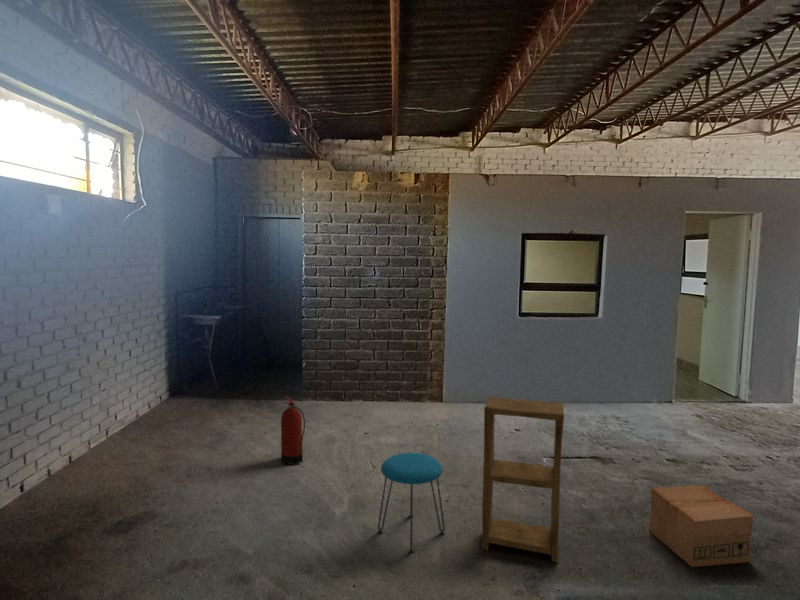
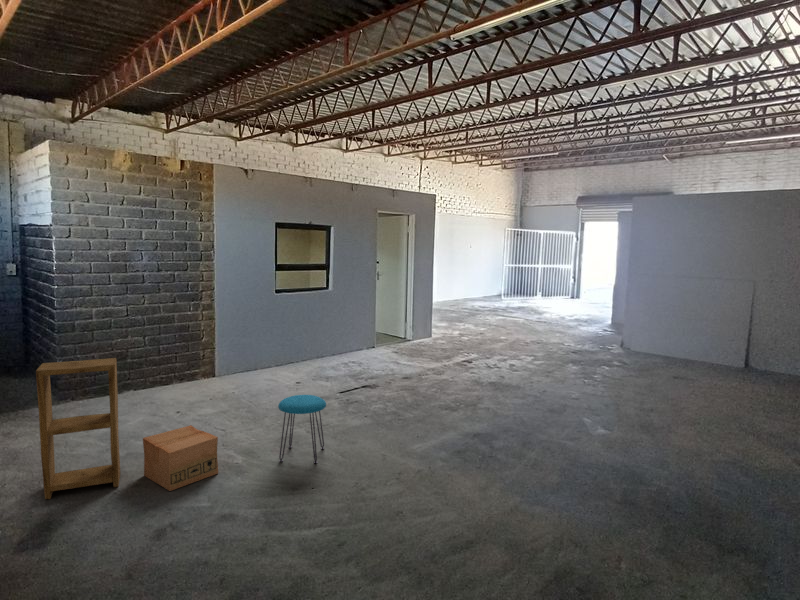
fire extinguisher: present [281,396,305,464] -> none [119,382,151,450]
shelving unit: present [482,397,564,562] -> present [36,358,120,499]
cardboard box: present [649,485,753,567] -> present [143,425,218,491]

